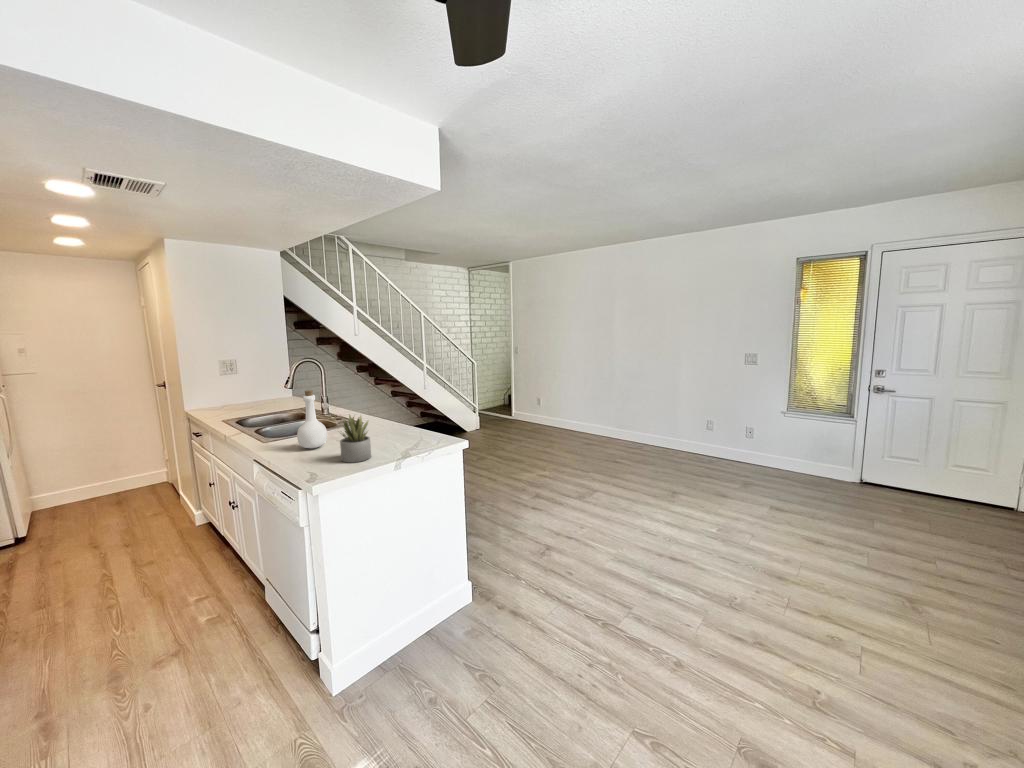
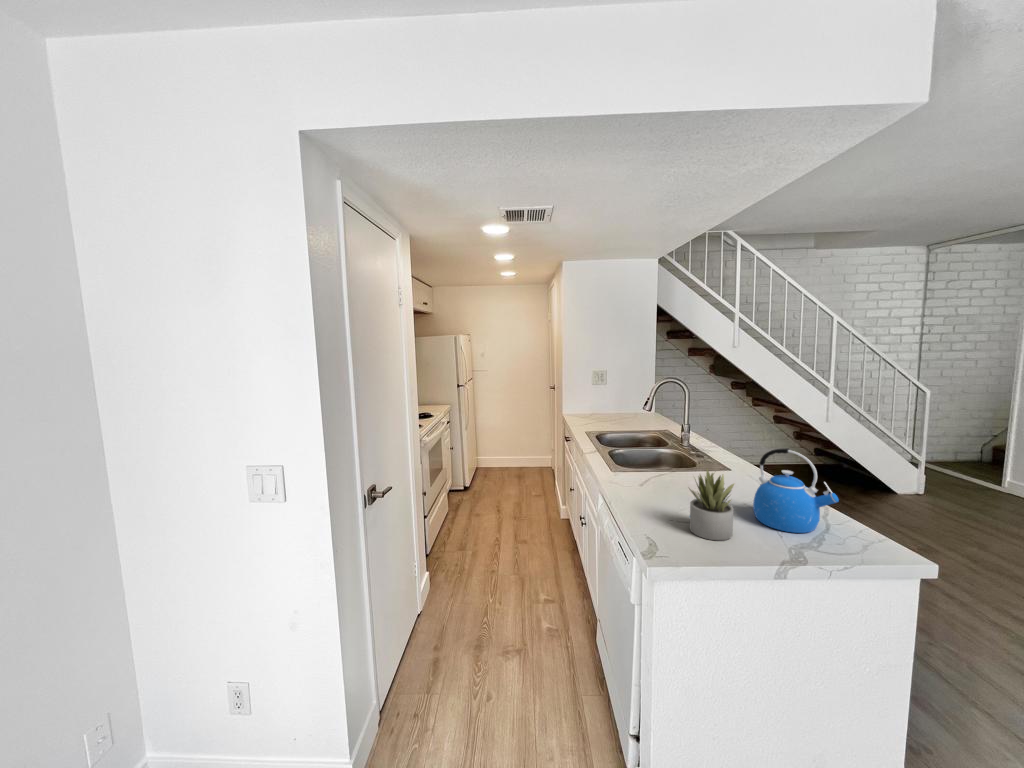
bottle: present [297,390,327,448] -> none [643,424,678,496]
kettle: none [382,393,428,447] -> present [753,448,839,533]

